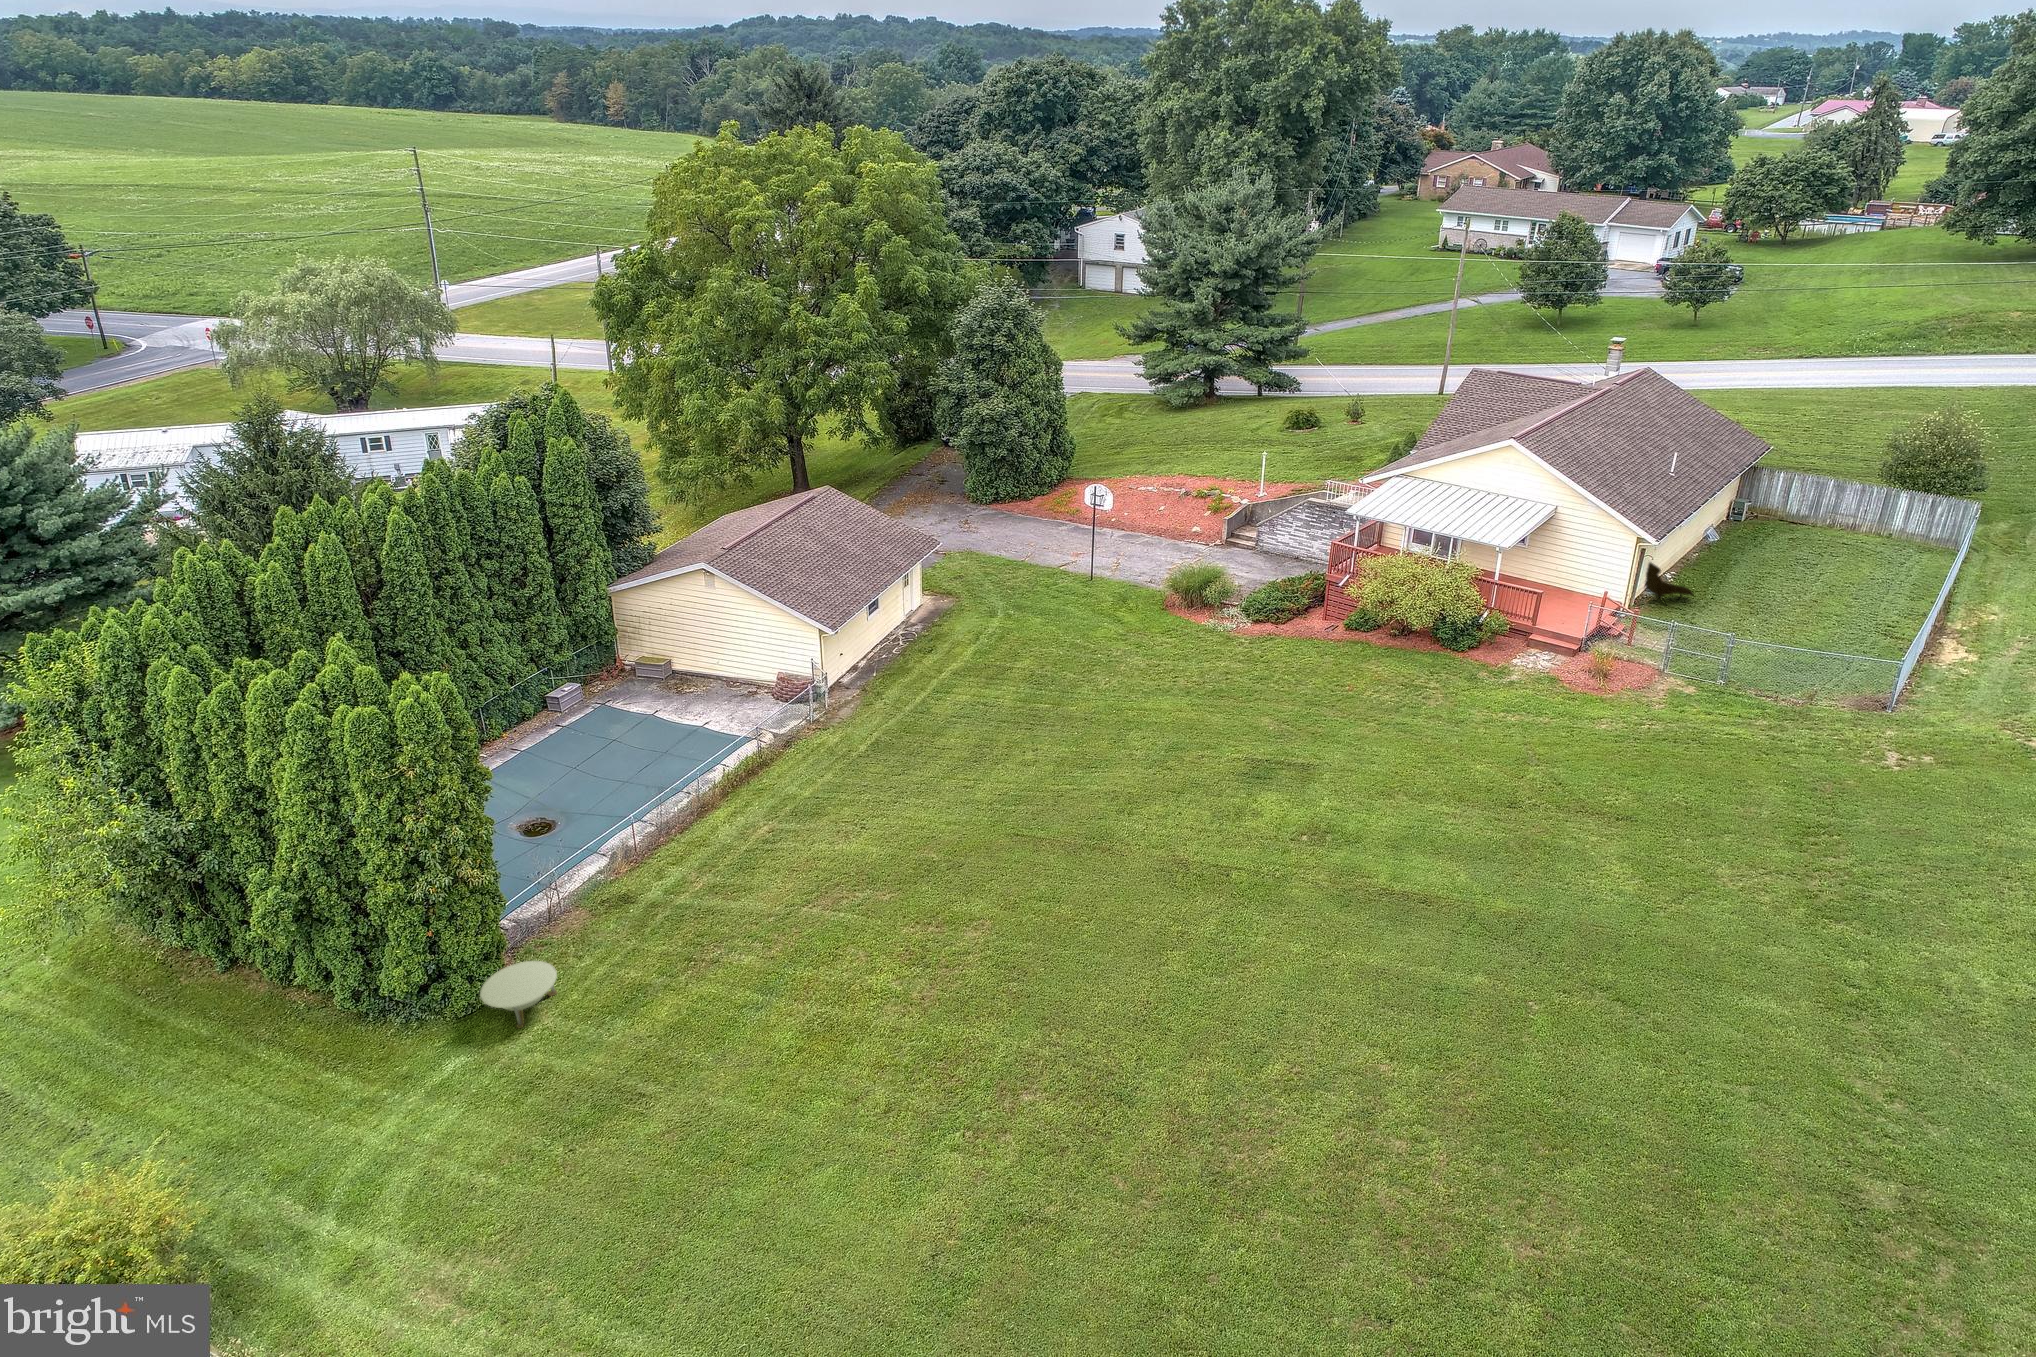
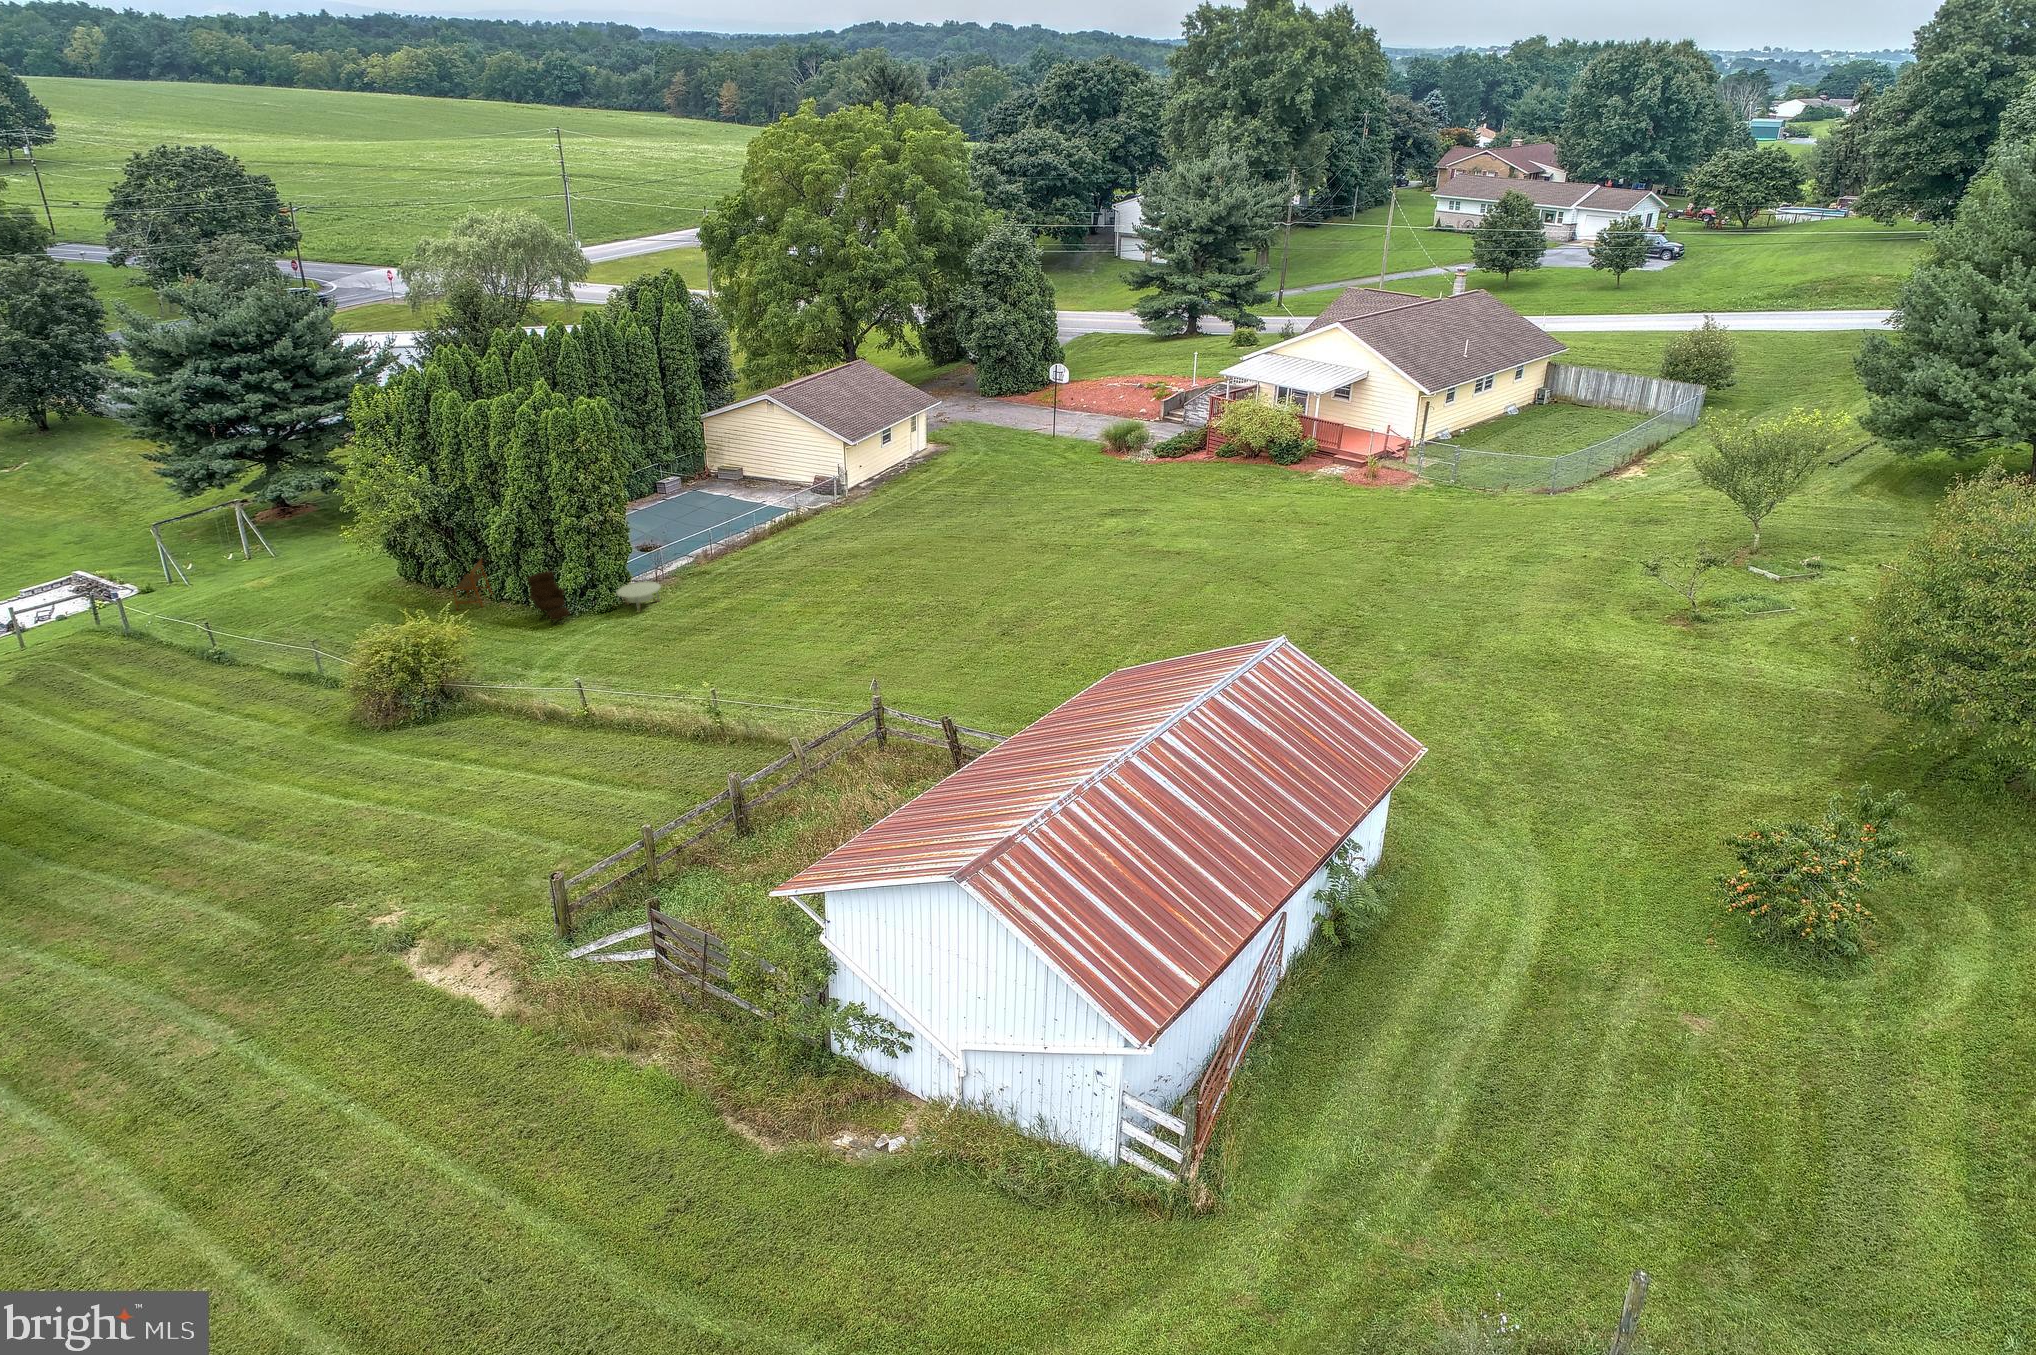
lounge chair: present [1645,562,1693,602] -> present [528,571,570,622]
bench: none [196,924,272,1026] -> present [453,559,492,610]

